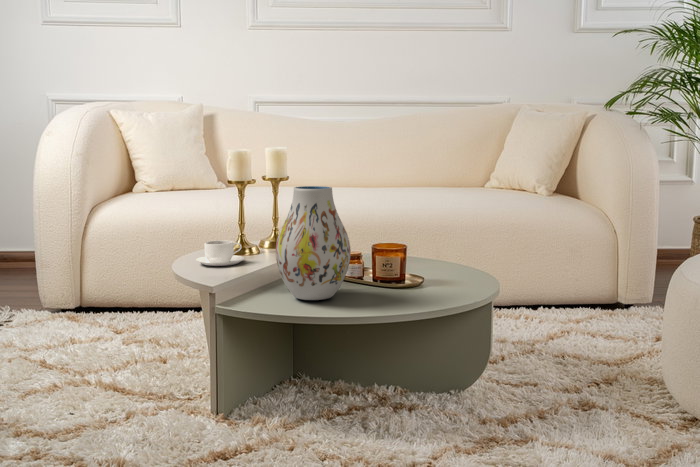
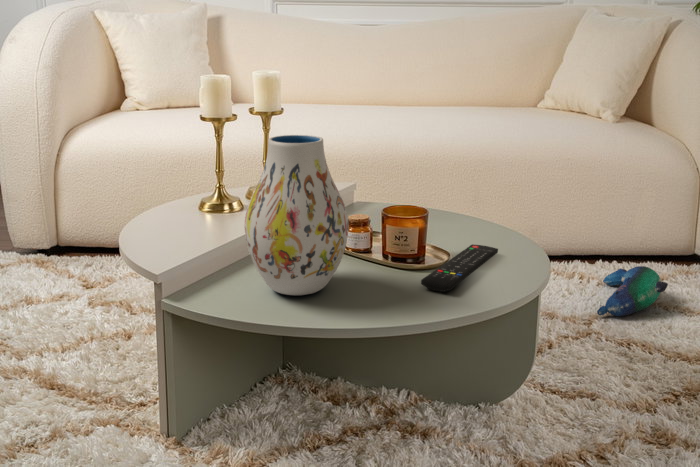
coffee cup: present [196,240,245,266] -> none [151,197,216,234]
remote control: none [404,272,458,297] -> present [421,244,498,292]
plush toy: none [539,302,593,339] -> present [597,266,668,316]

